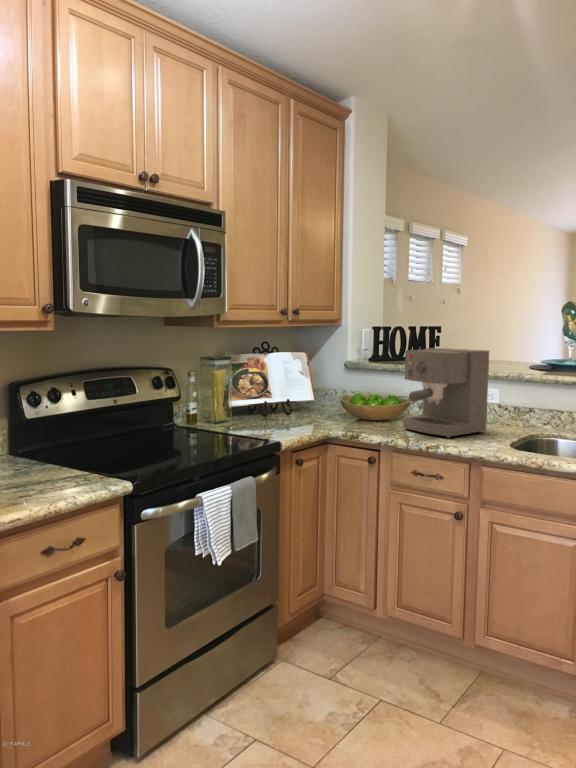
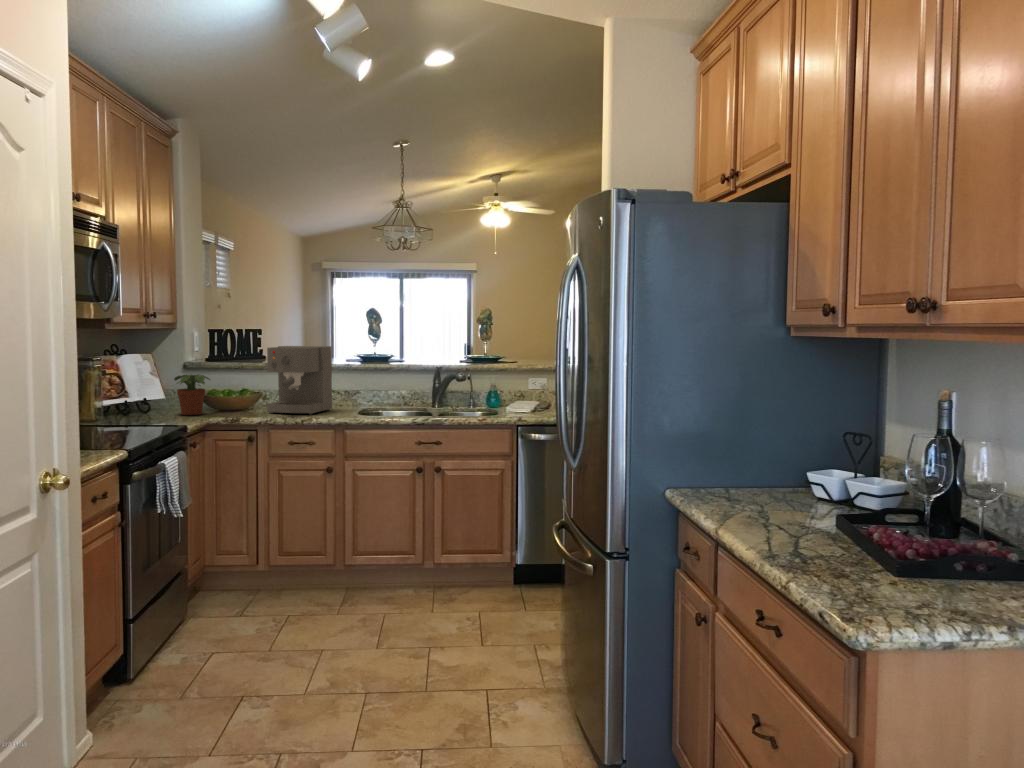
potted plant: none [310,377,348,423] -> present [174,375,210,415]

